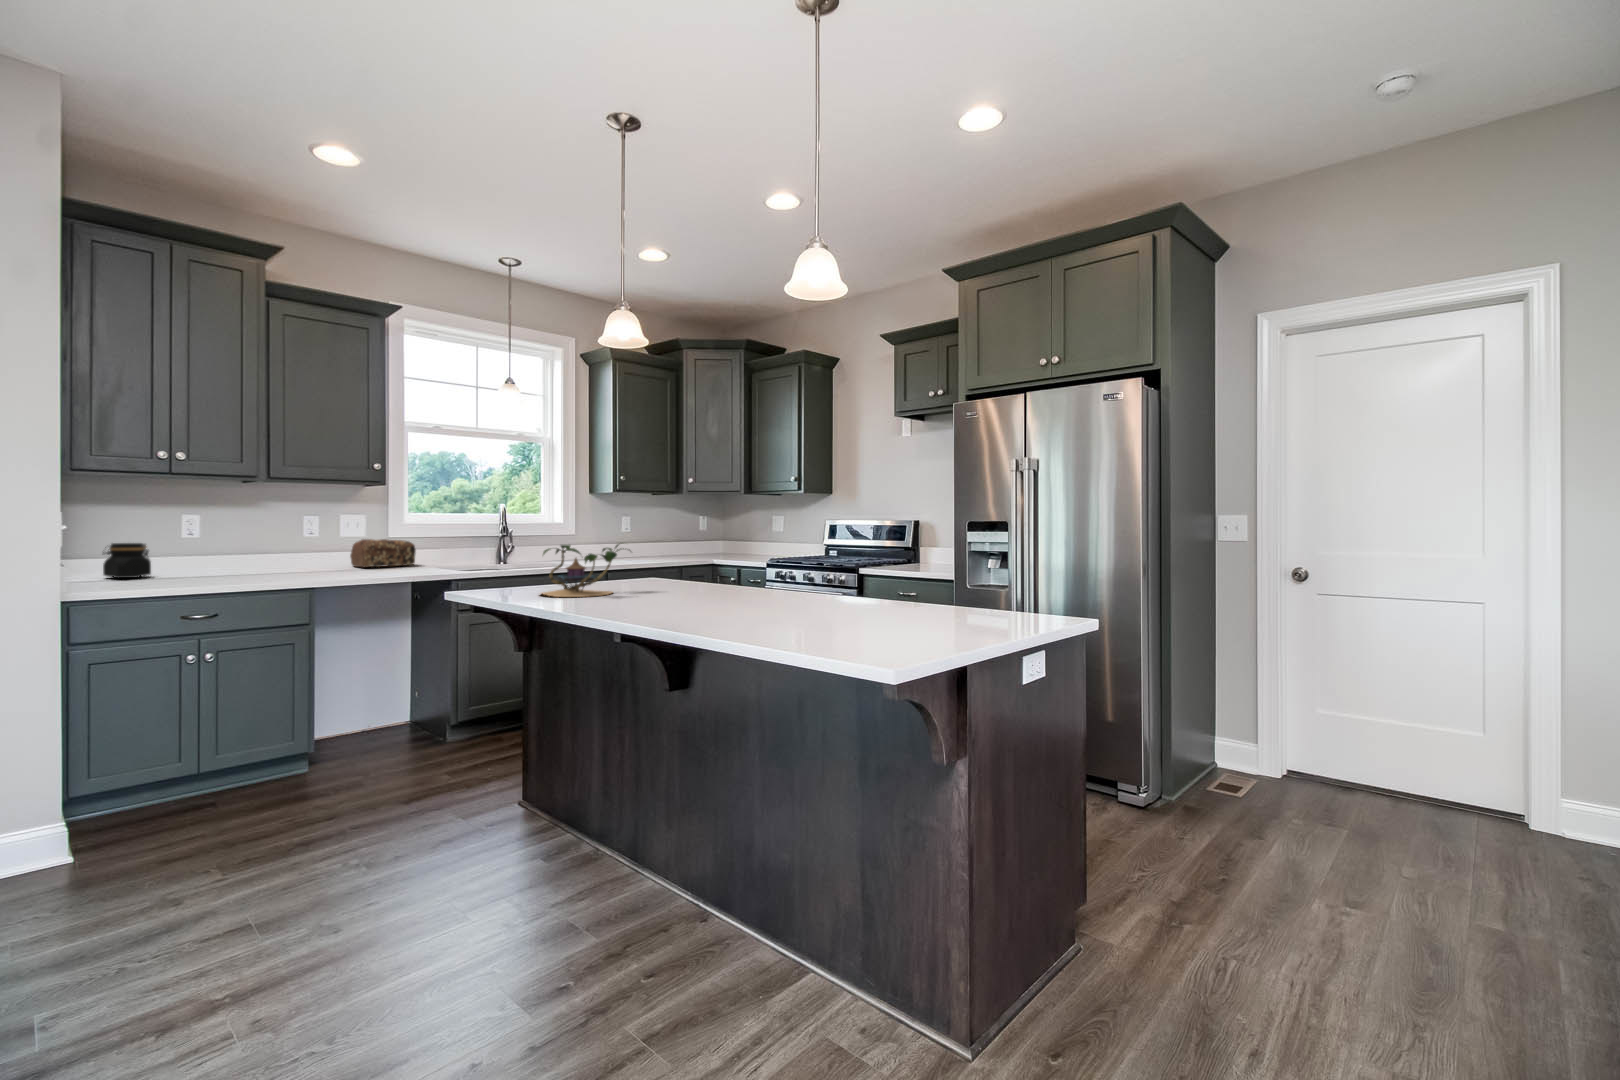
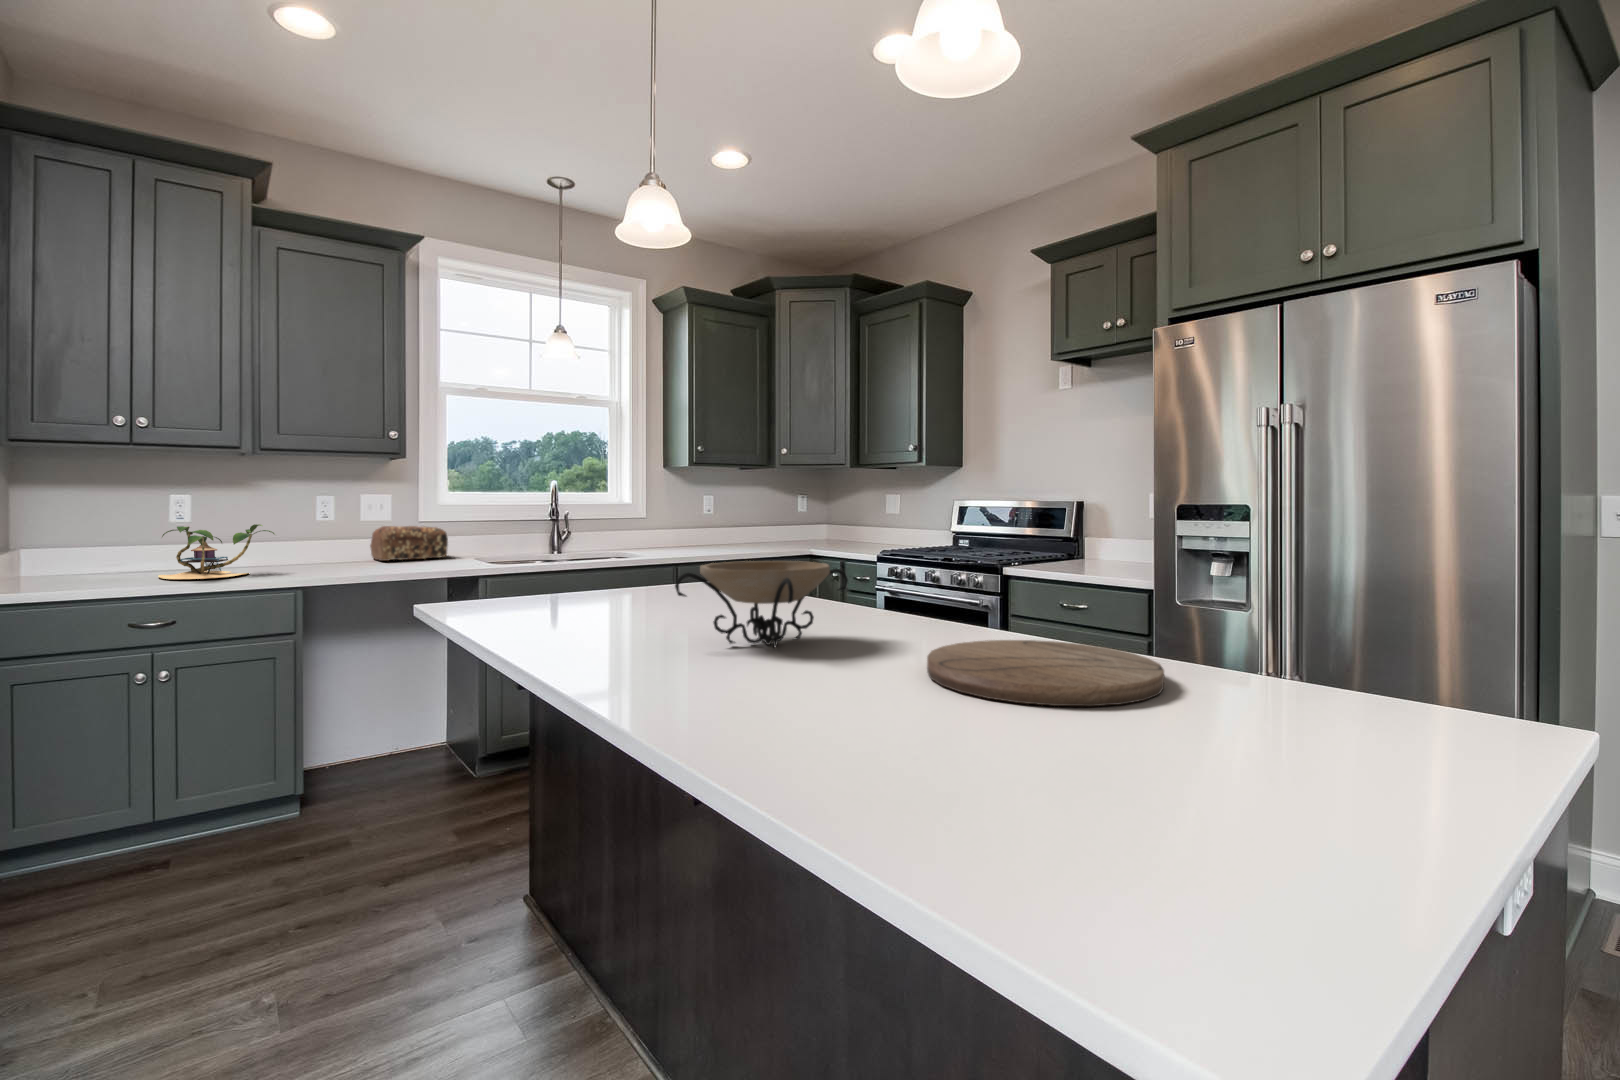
jar: present [103,543,151,578] -> none [53,532,118,576]
plant: present [543,544,624,597] -> present [158,524,274,579]
decorative bowl: none [647,555,750,604] -> present [675,561,848,647]
cutting board: none [795,596,915,618] -> present [927,640,1164,706]

